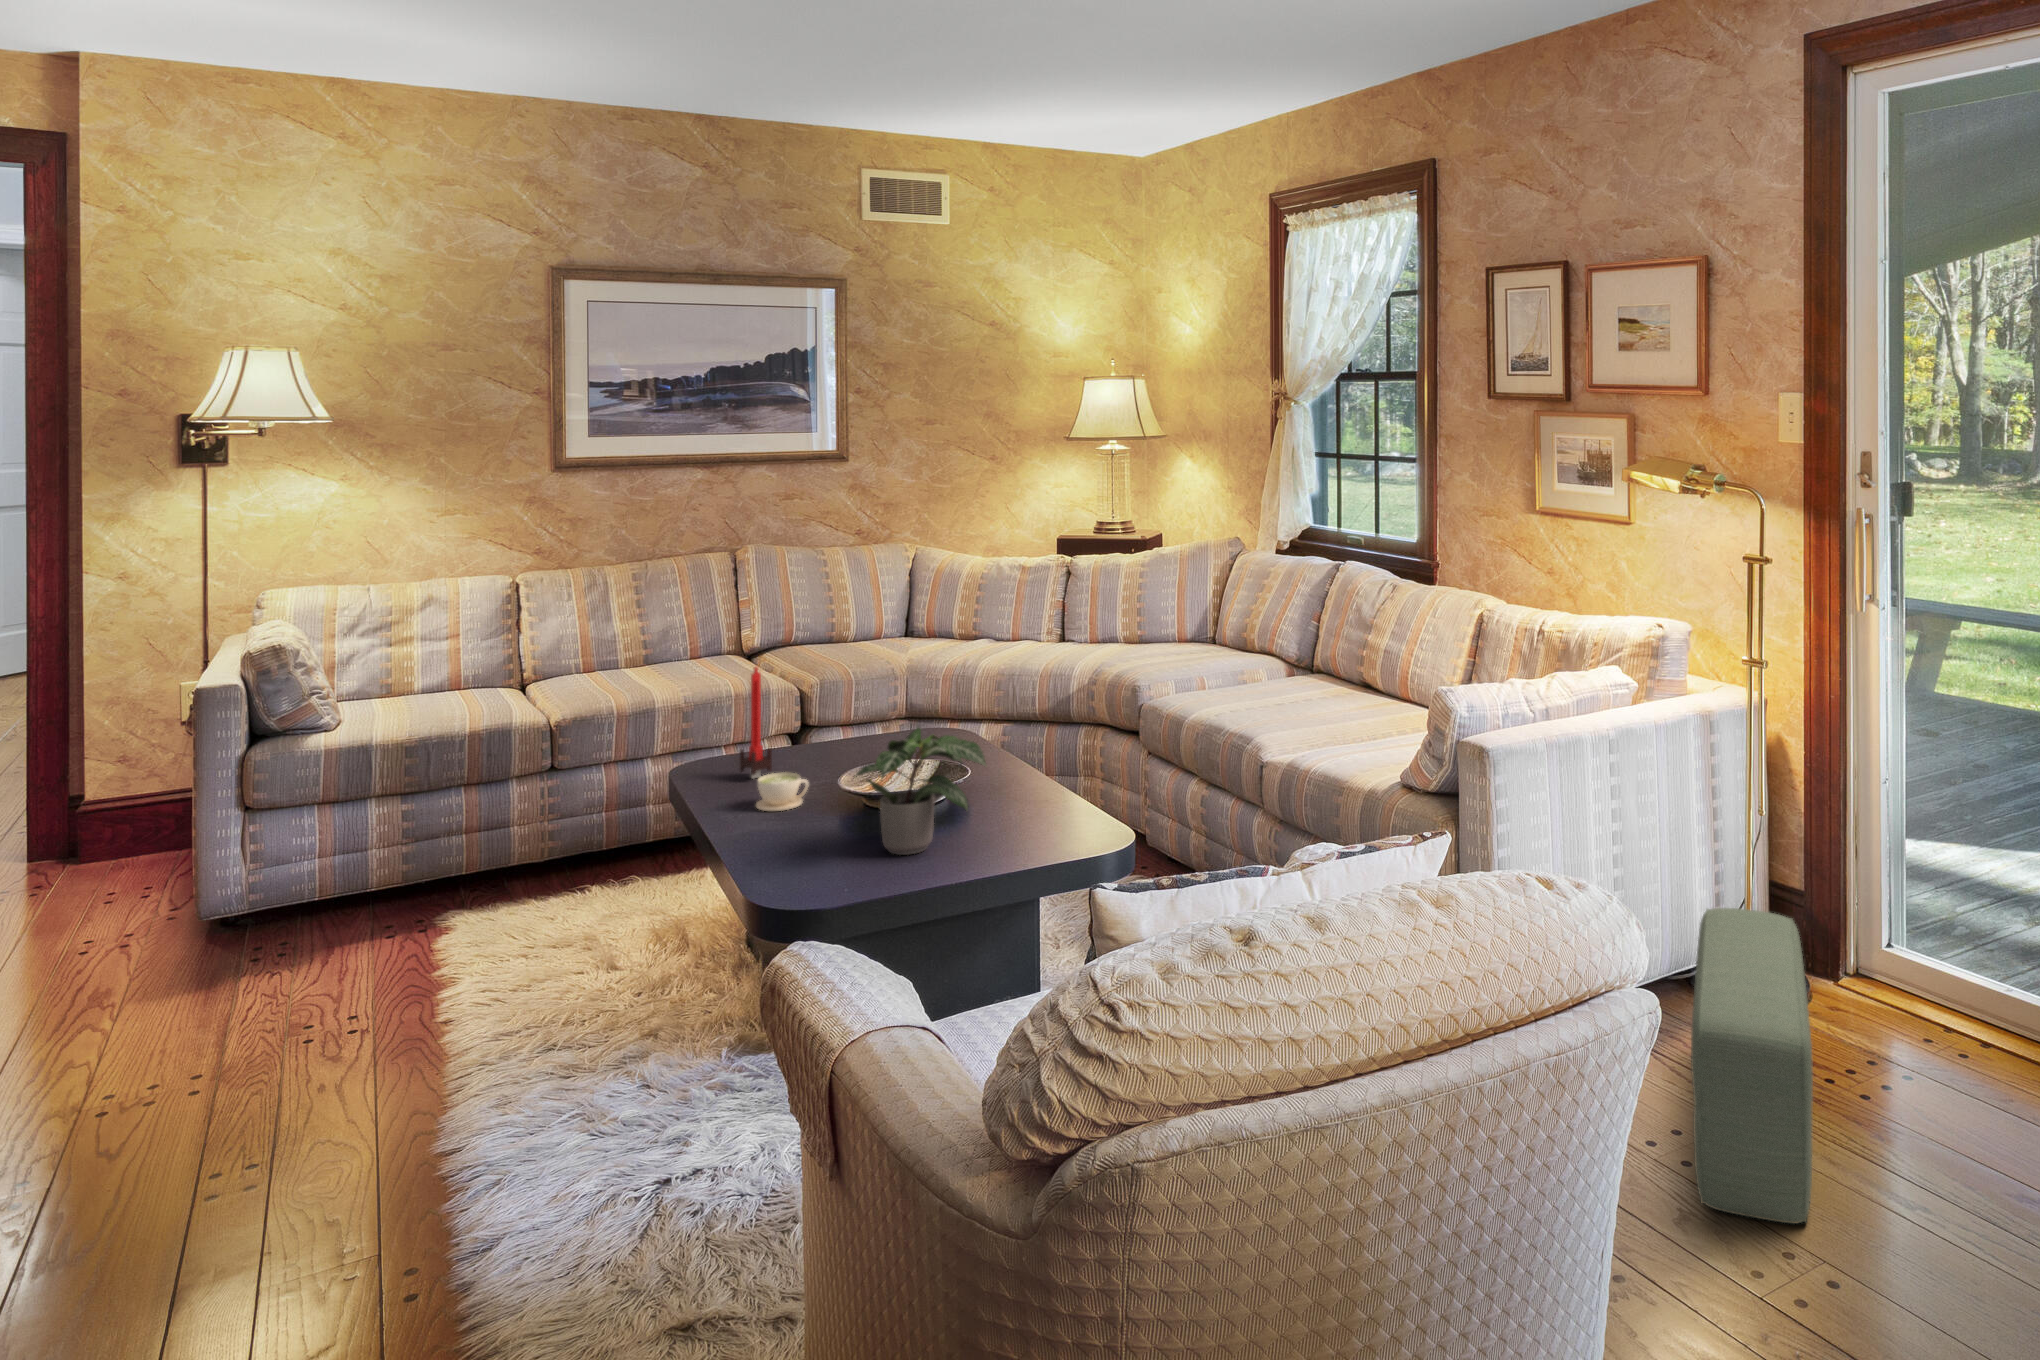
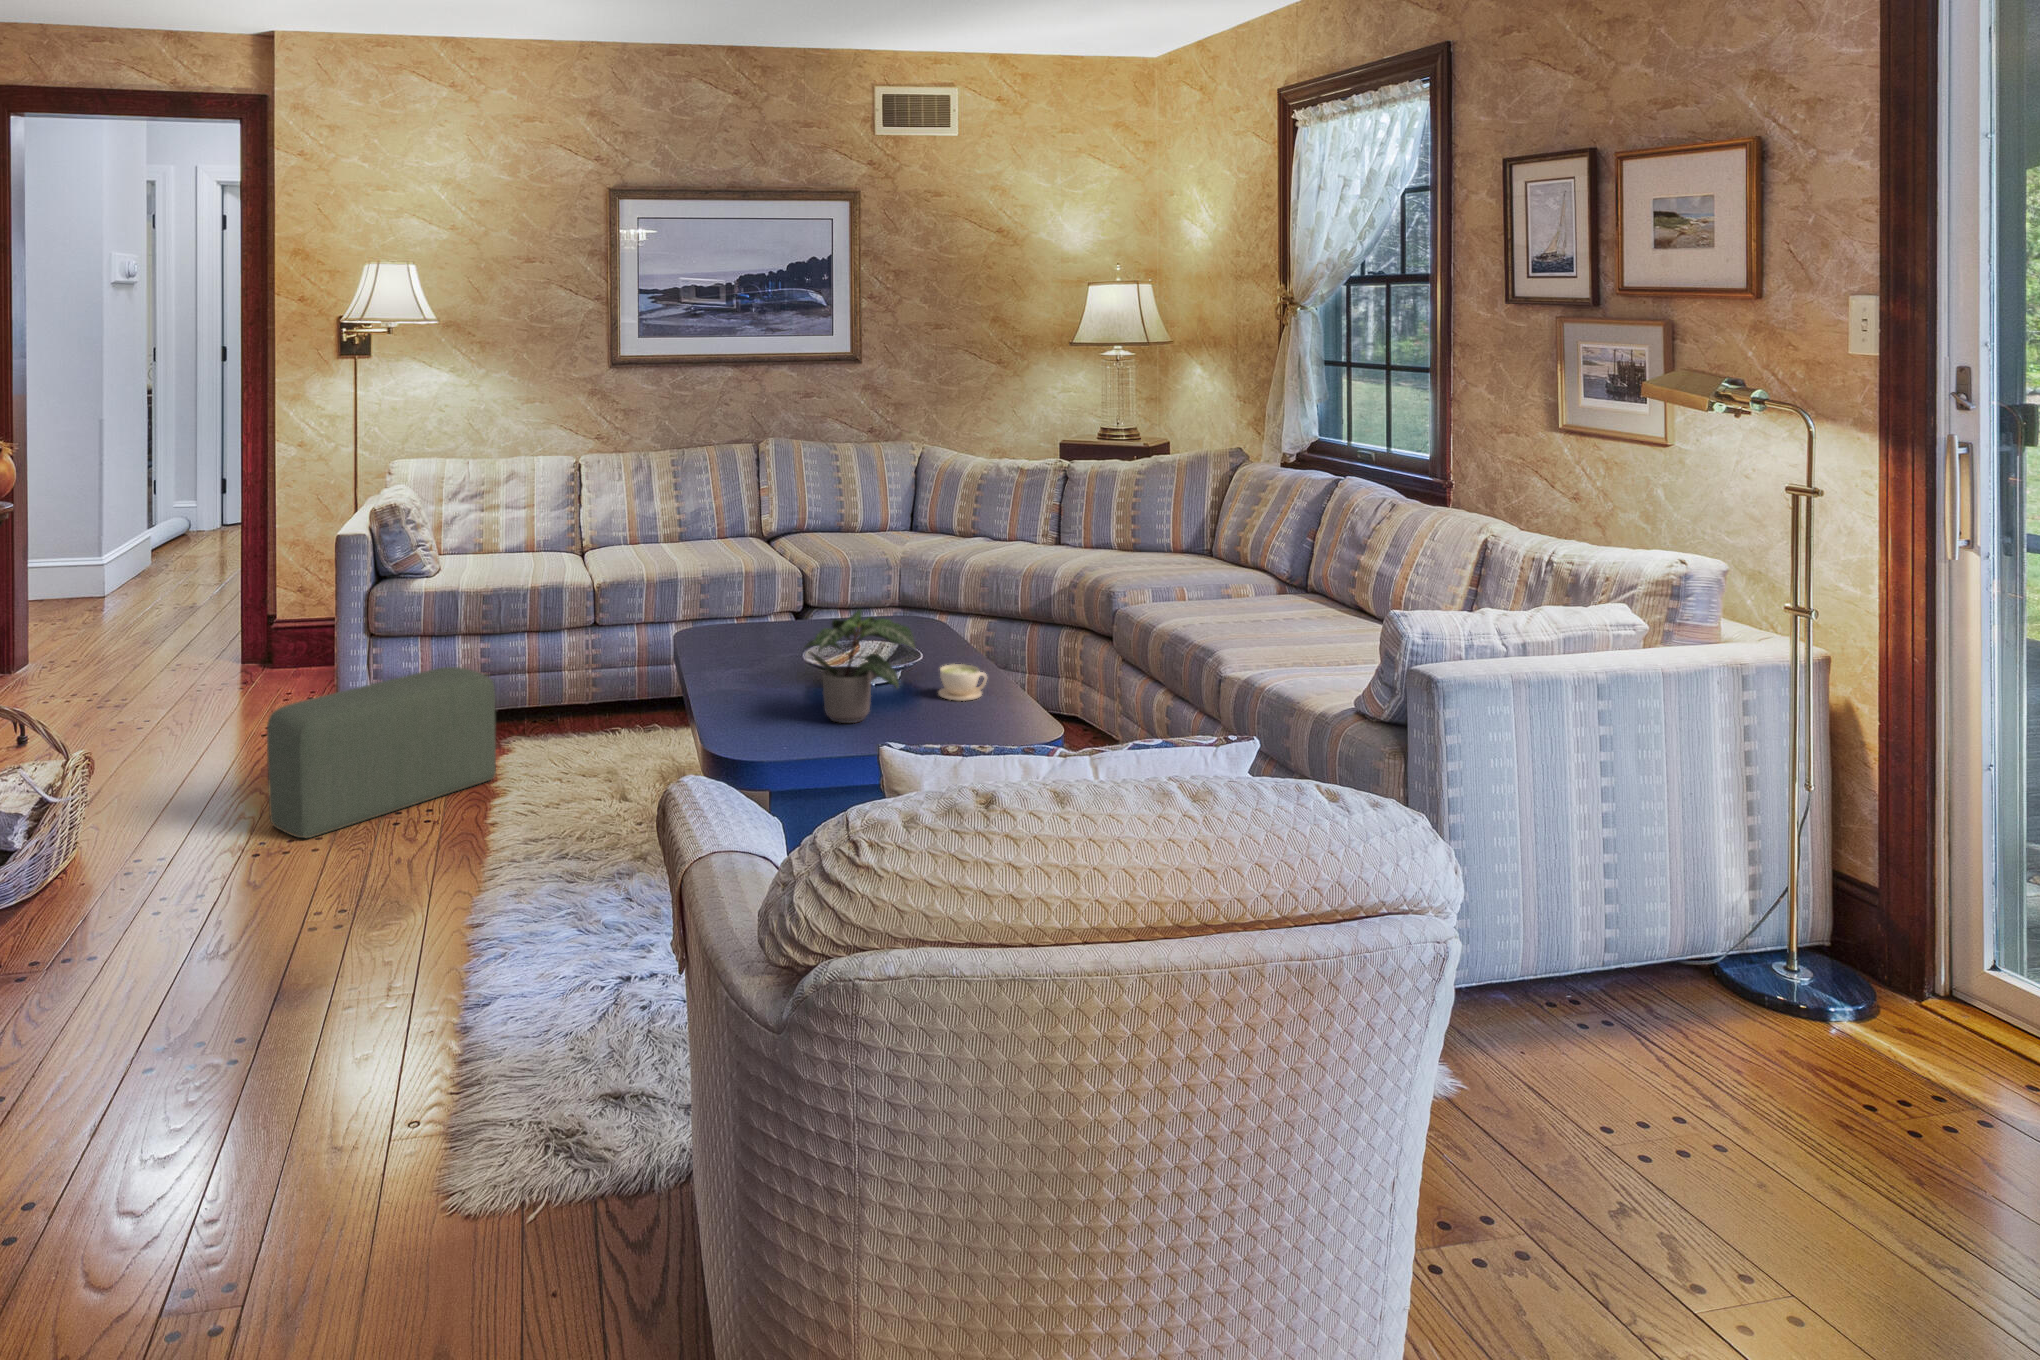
candle: present [740,667,772,778] -> none [727,547,754,646]
coffee cup: present [756,772,808,811] -> present [938,664,987,701]
pouf: present [1691,908,1813,1224] -> present [267,667,496,838]

